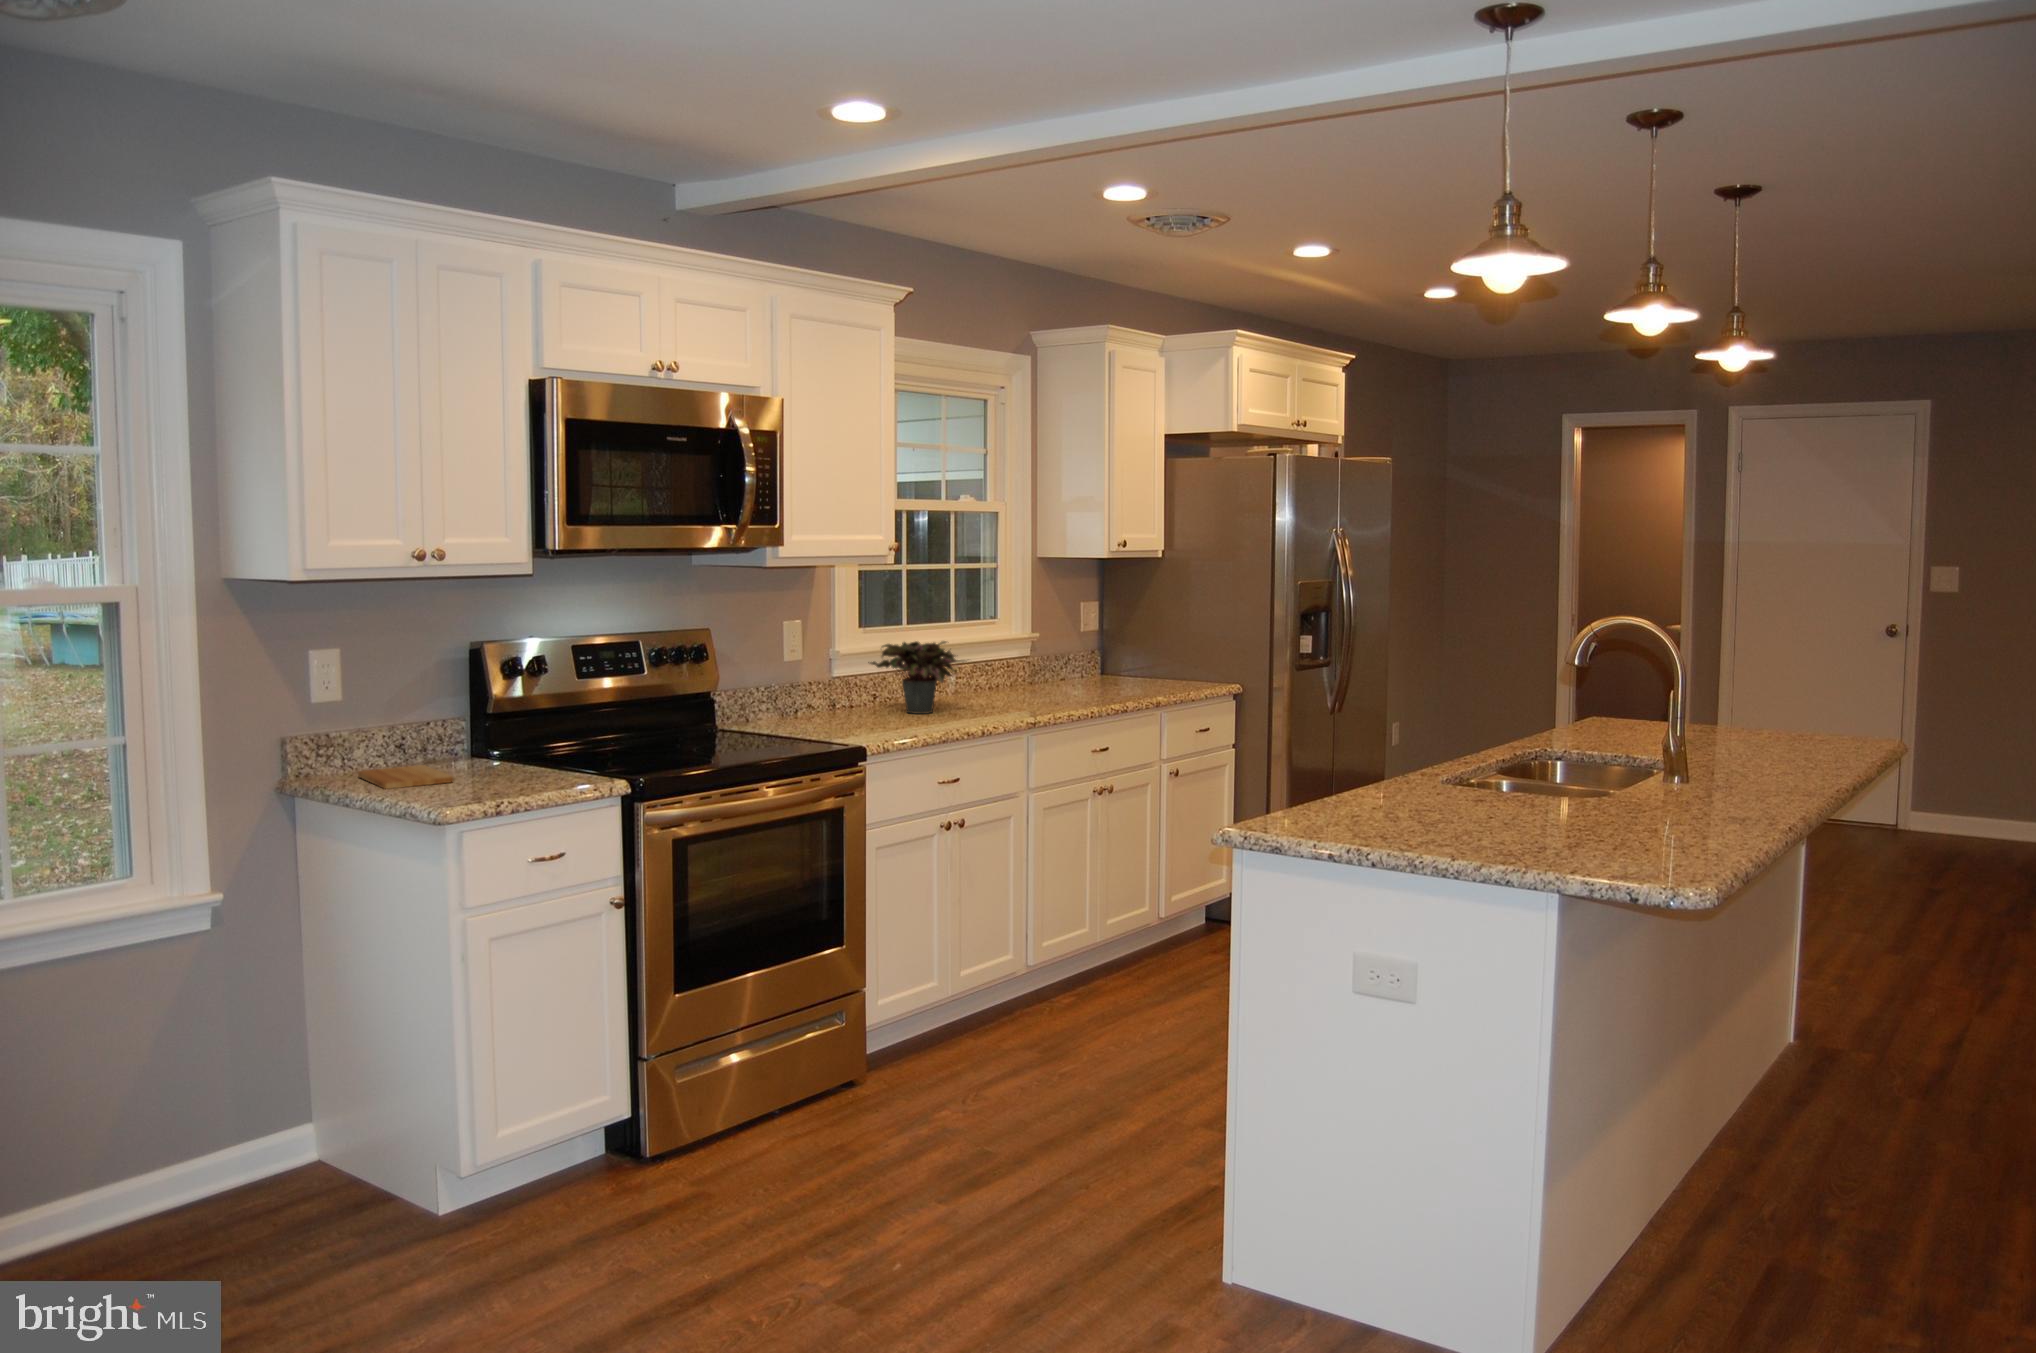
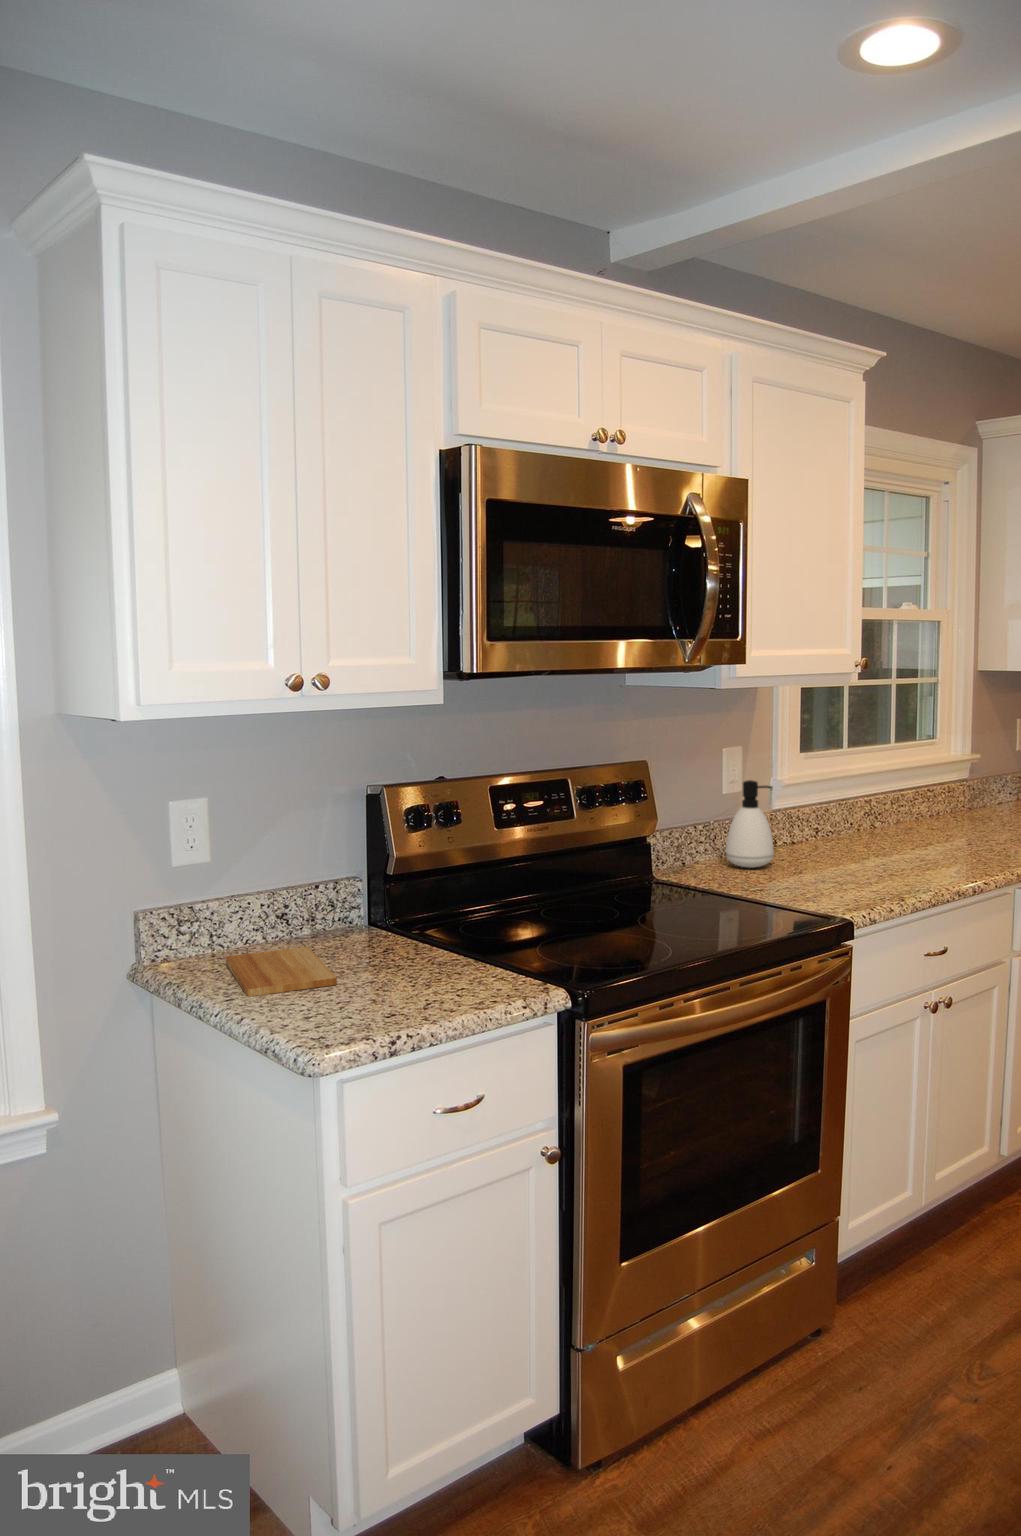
potted plant: present [868,641,965,714] -> none [816,771,950,858]
soap dispenser: none [784,647,824,721] -> present [726,780,774,868]

